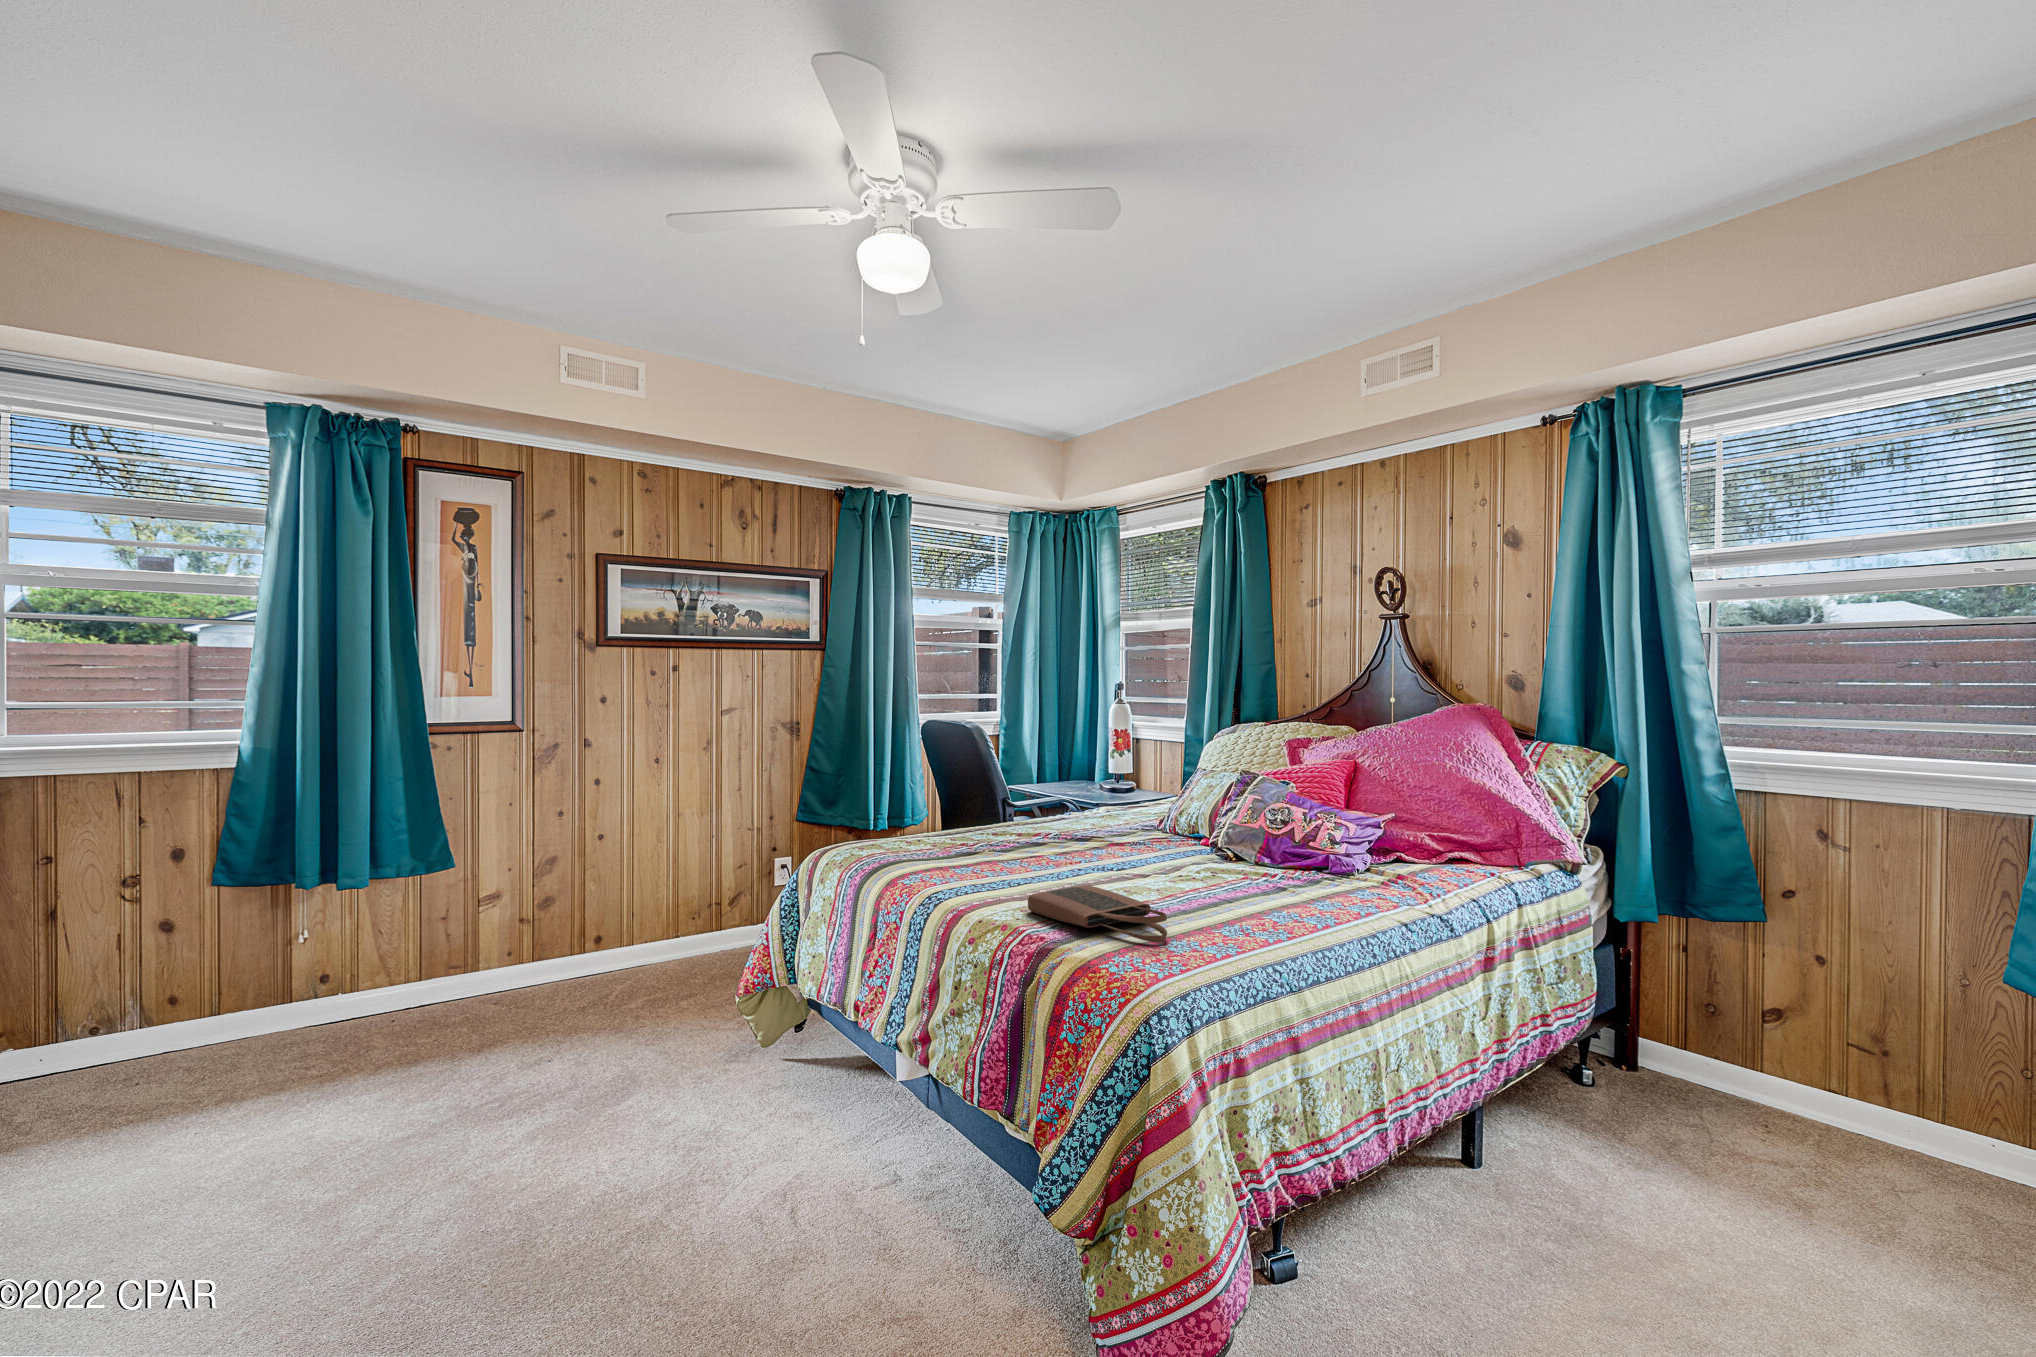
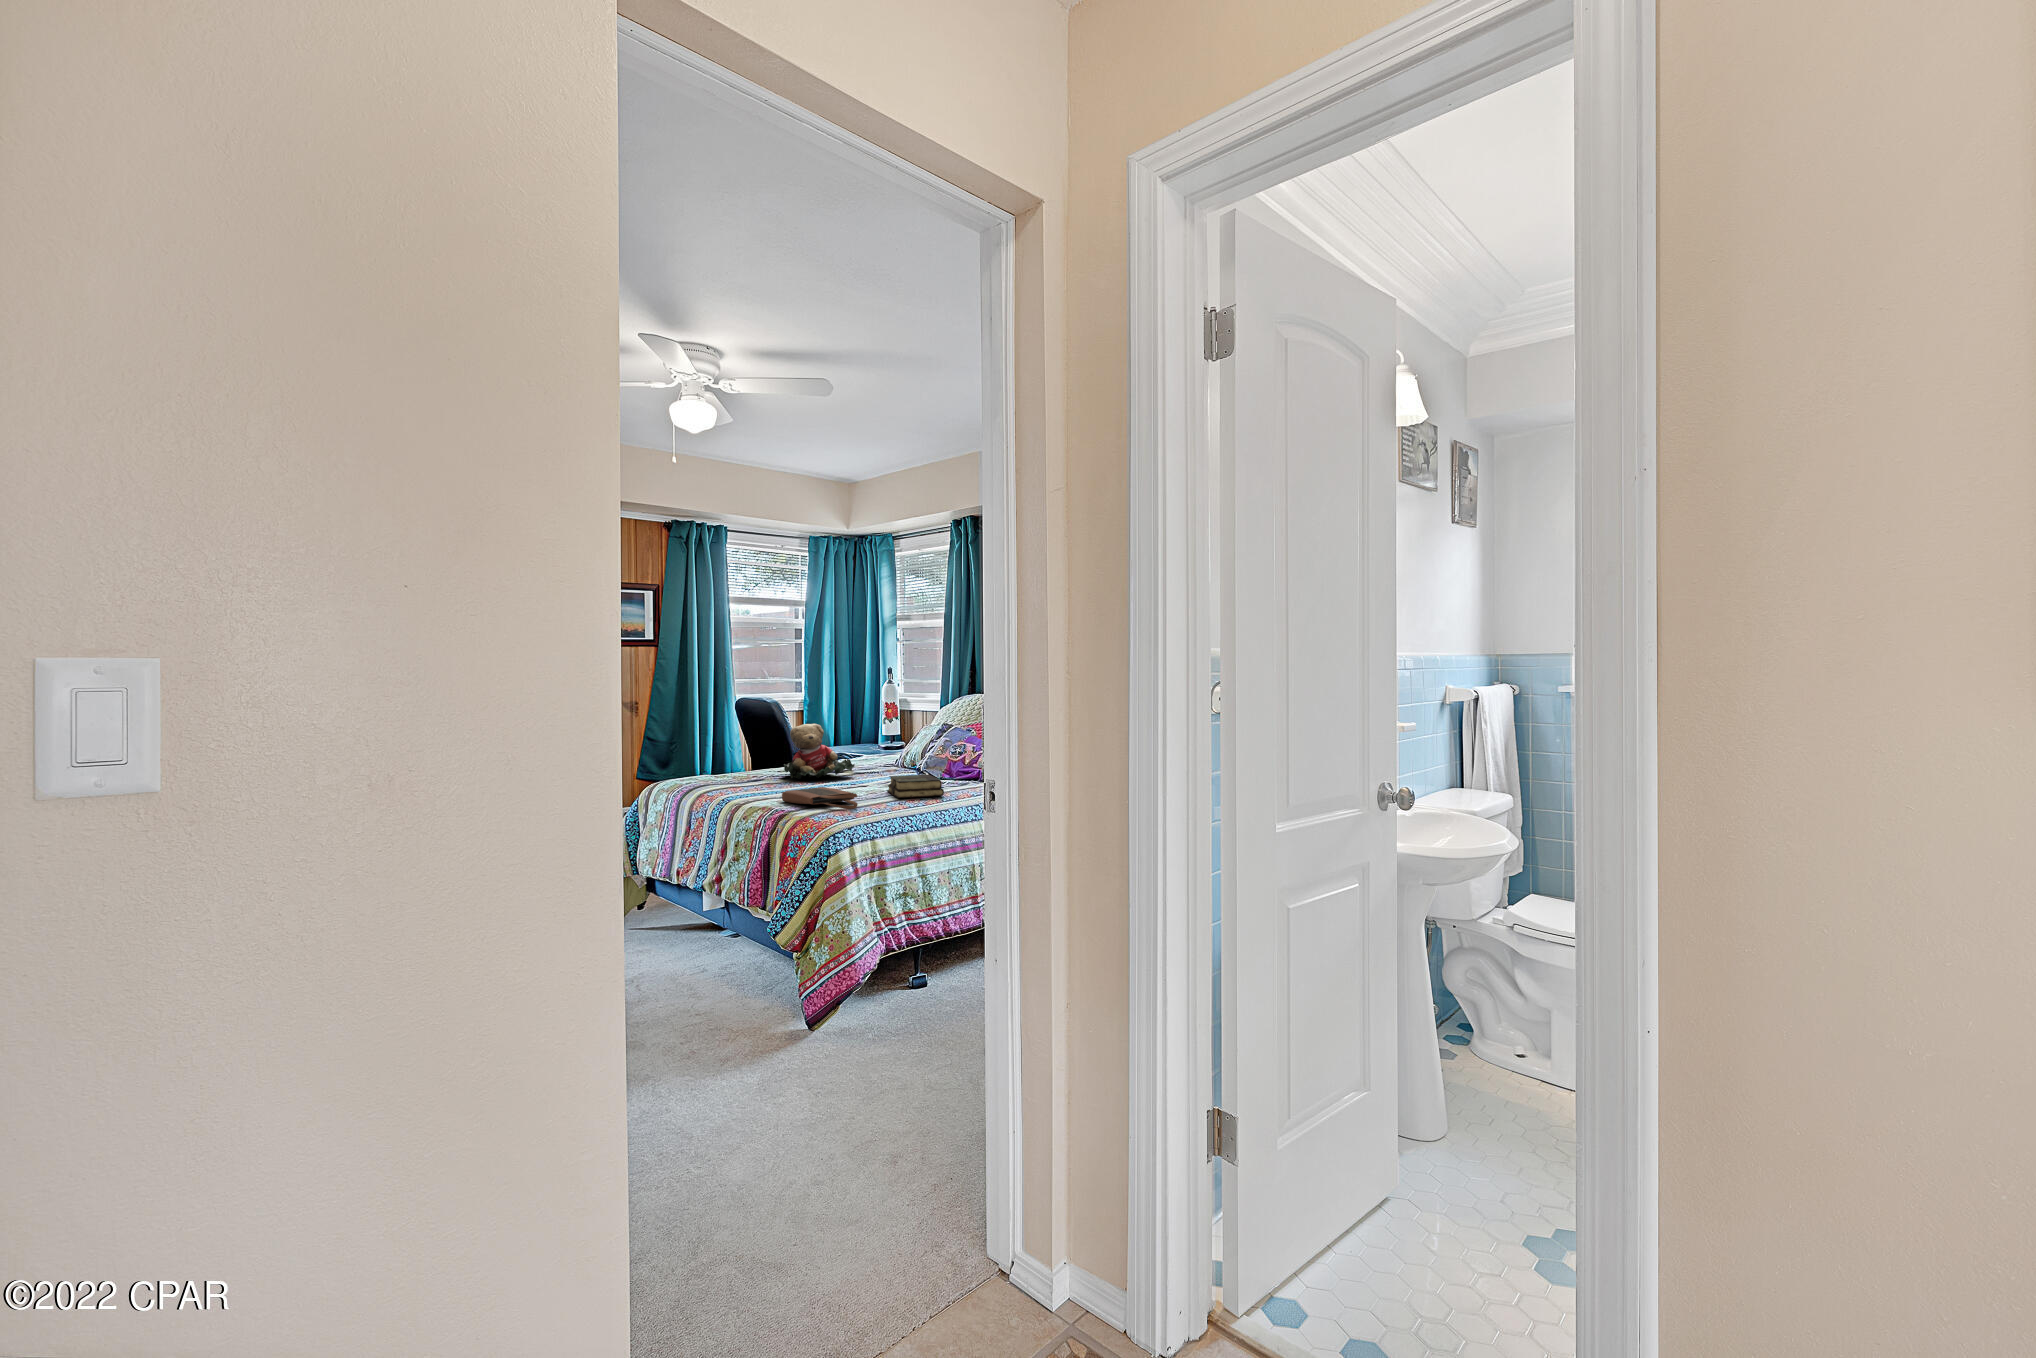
teddy bear: none [1003,767,1106,852] -> present [784,724,855,779]
book: none [1182,862,1290,910] -> present [888,775,944,798]

